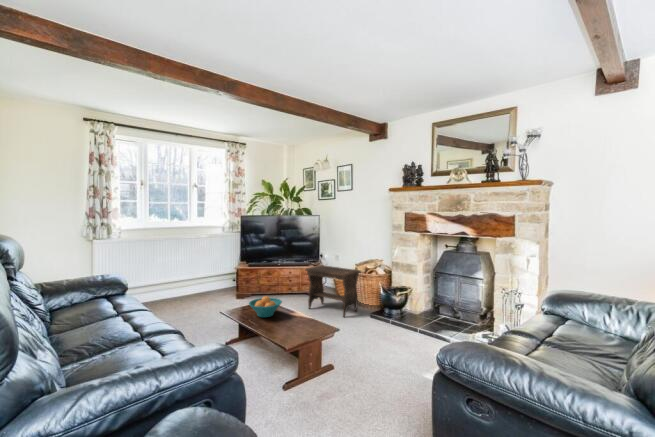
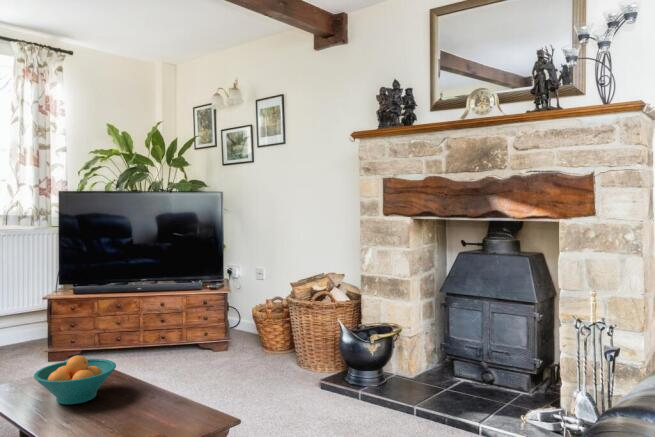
footstool: present [305,265,361,317] -> none [187,287,300,390]

